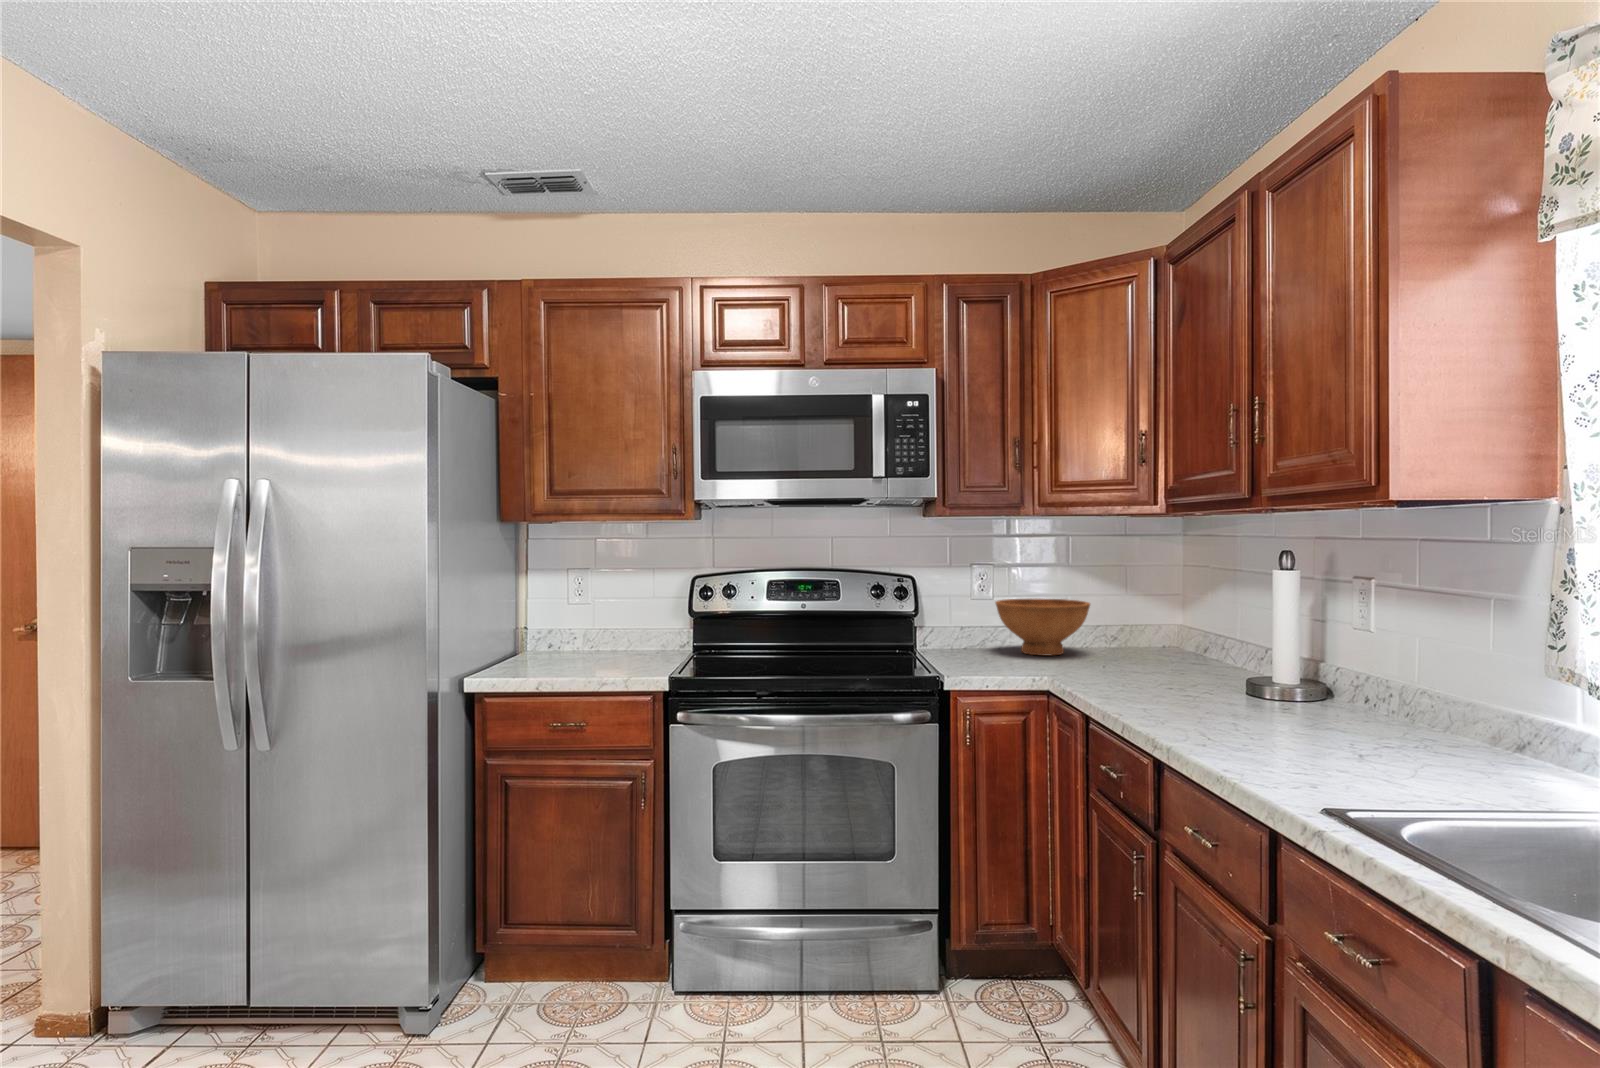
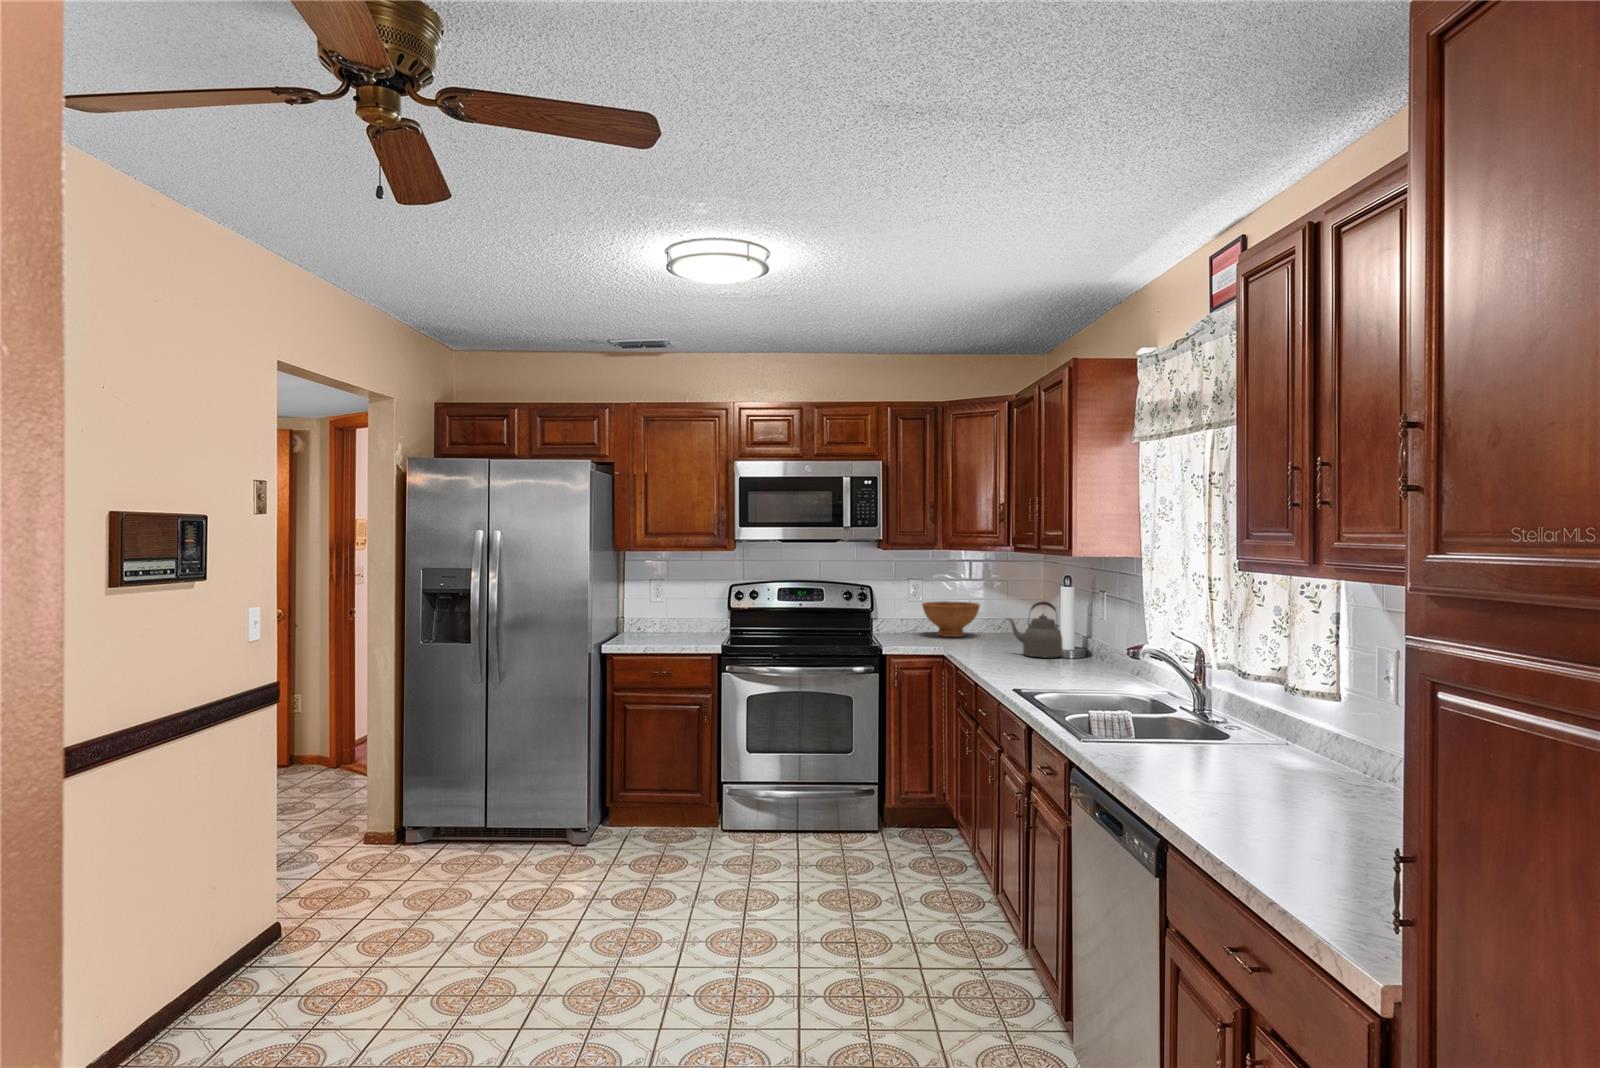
kettle: none [1161,598,1271,699] -> present [1008,601,1063,658]

